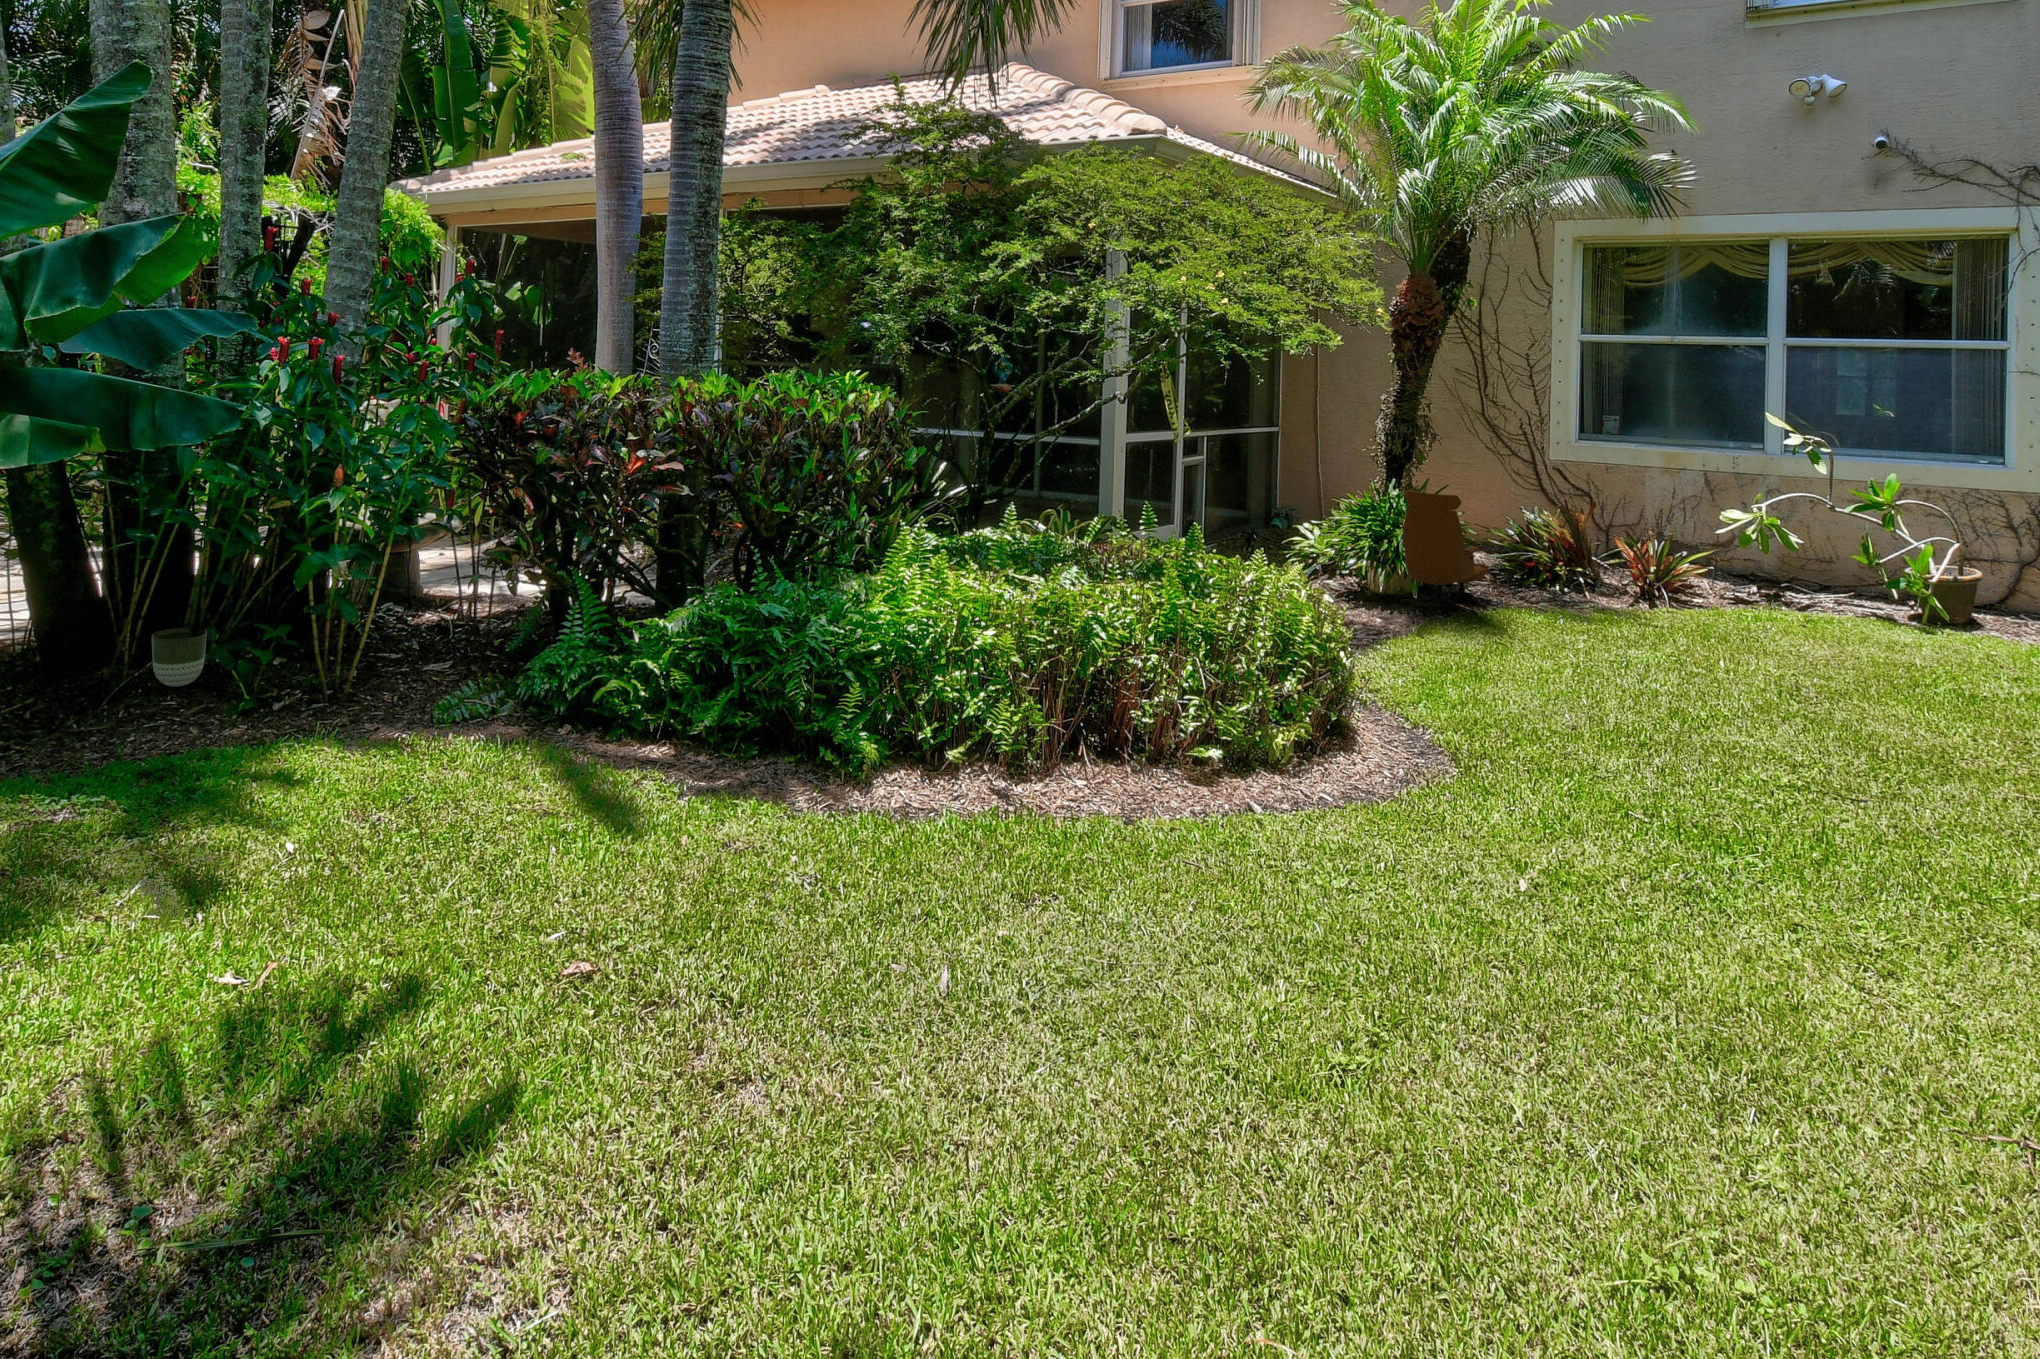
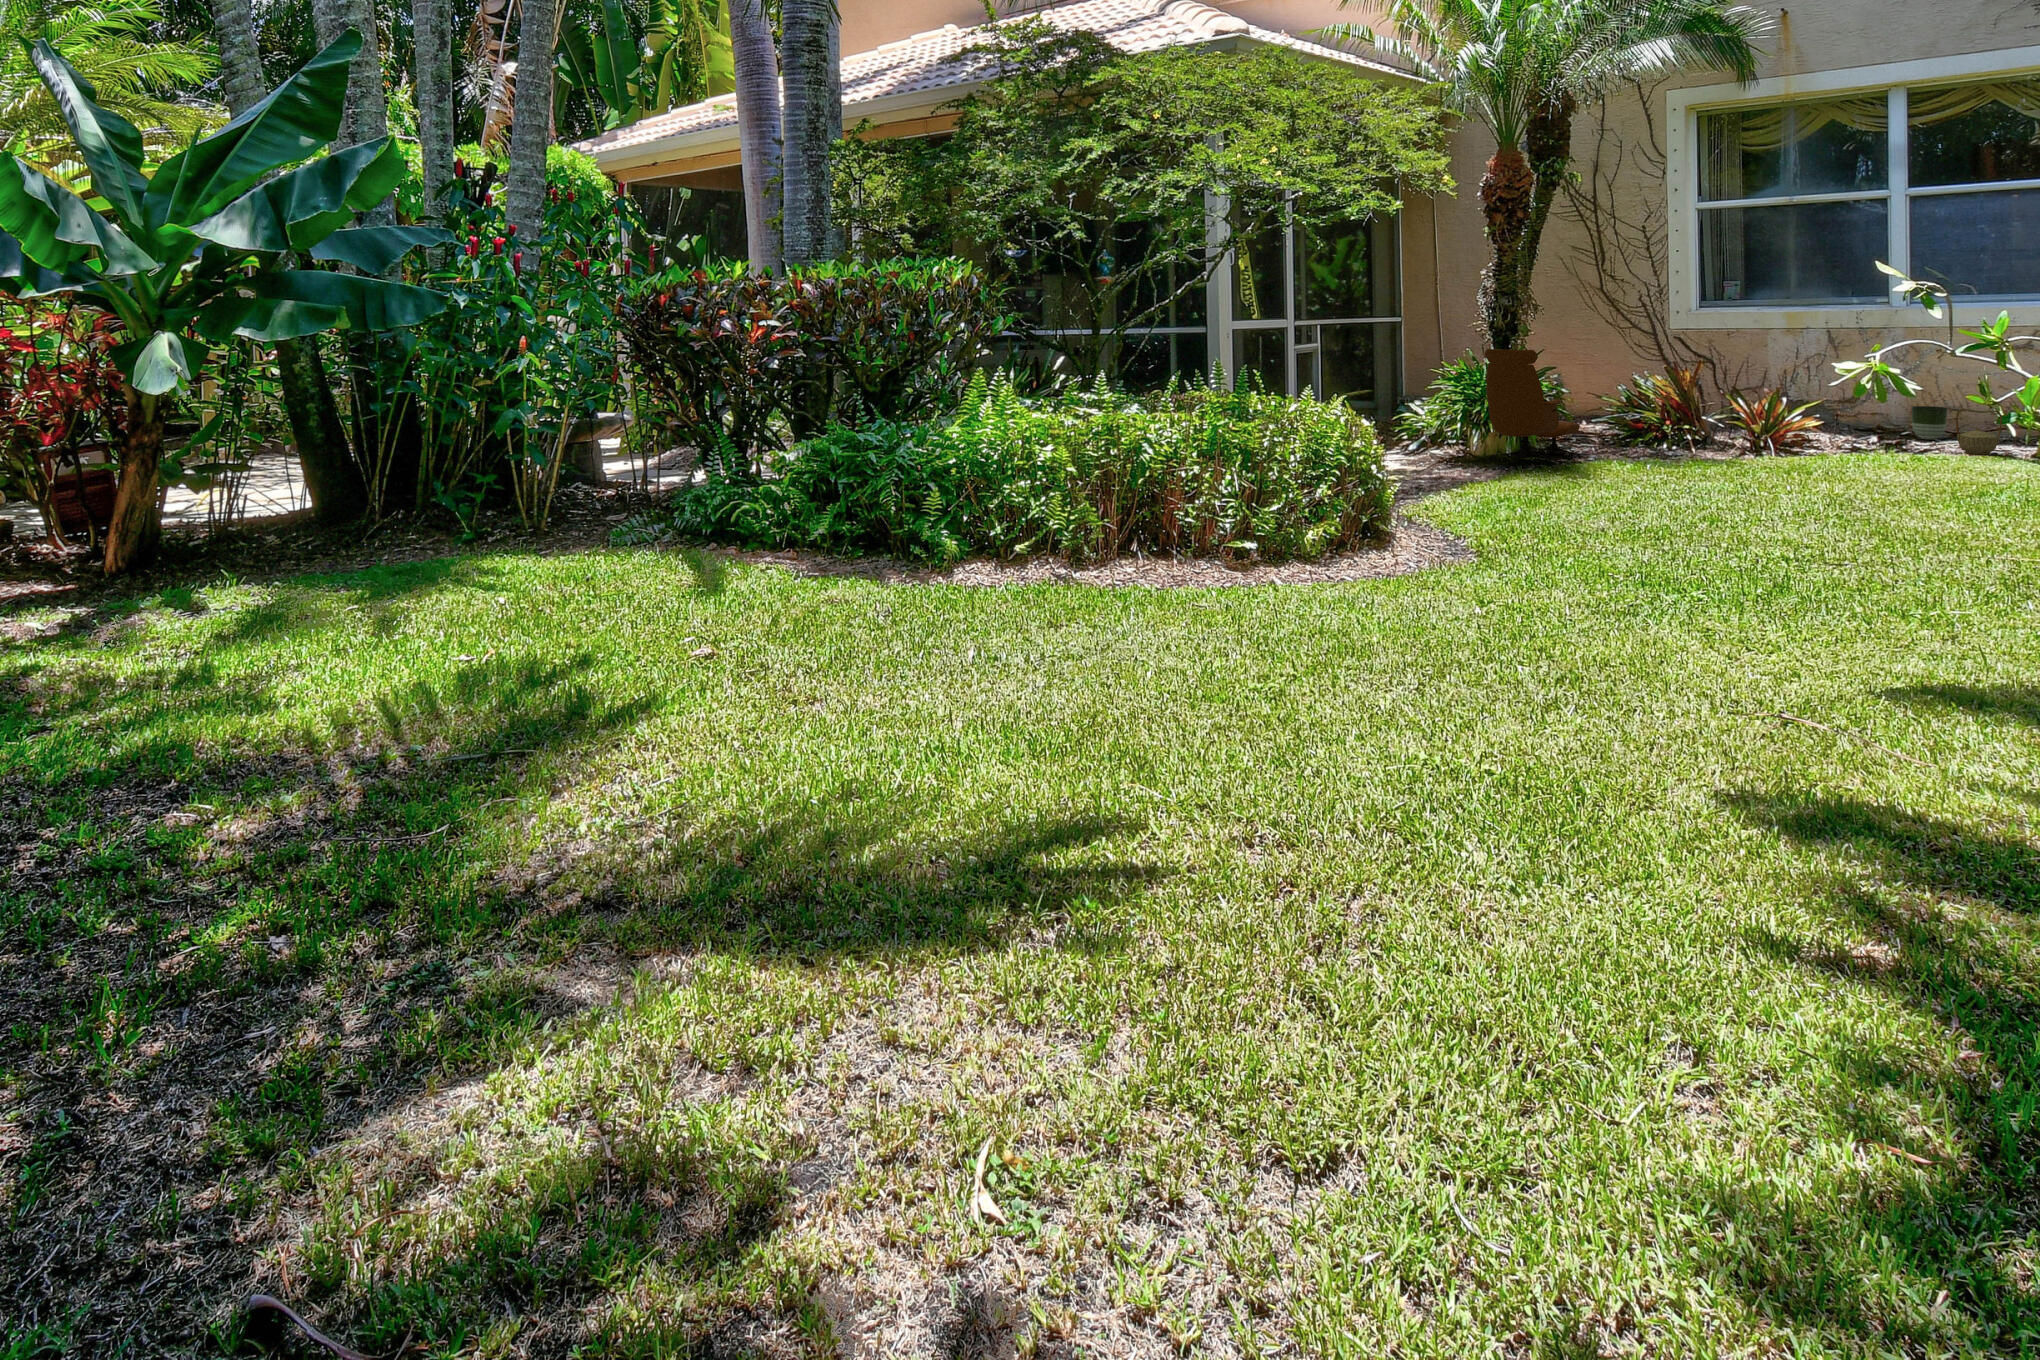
basket: none [1843,569,1886,616] -> present [1956,409,2002,455]
planter: present [152,628,207,687] -> present [1912,406,1948,440]

